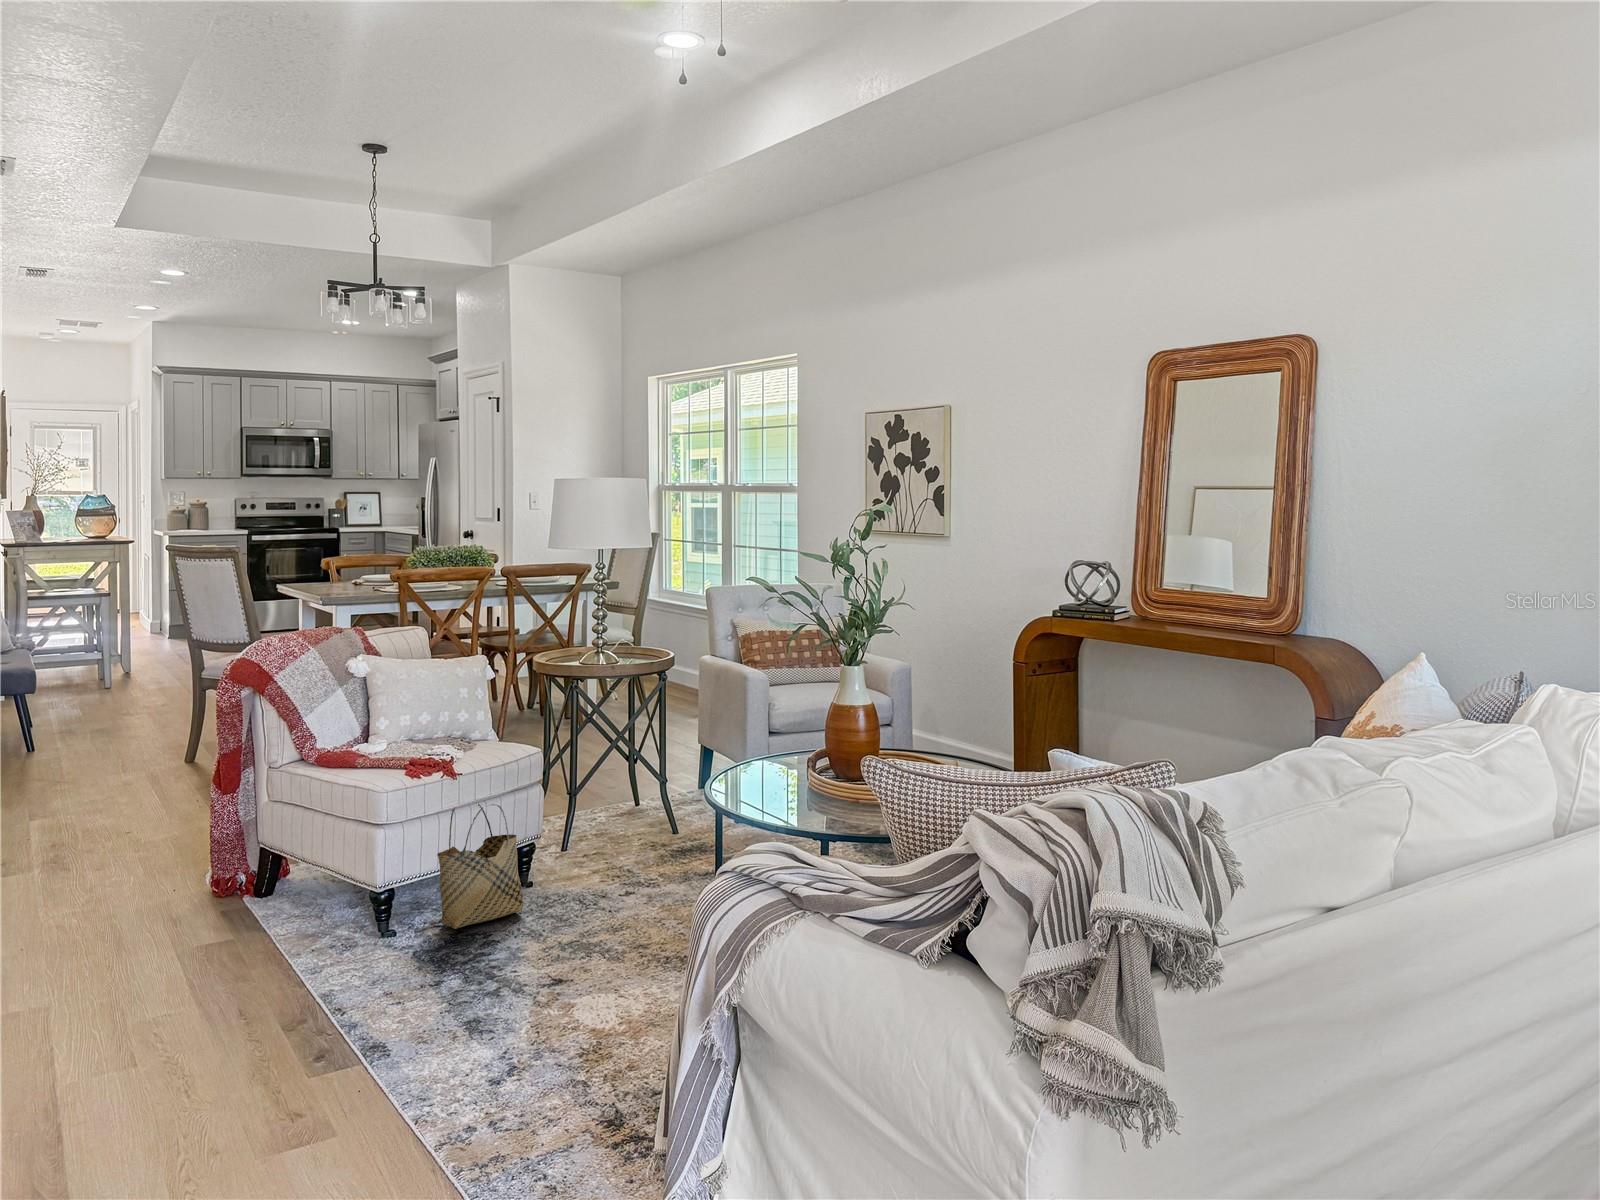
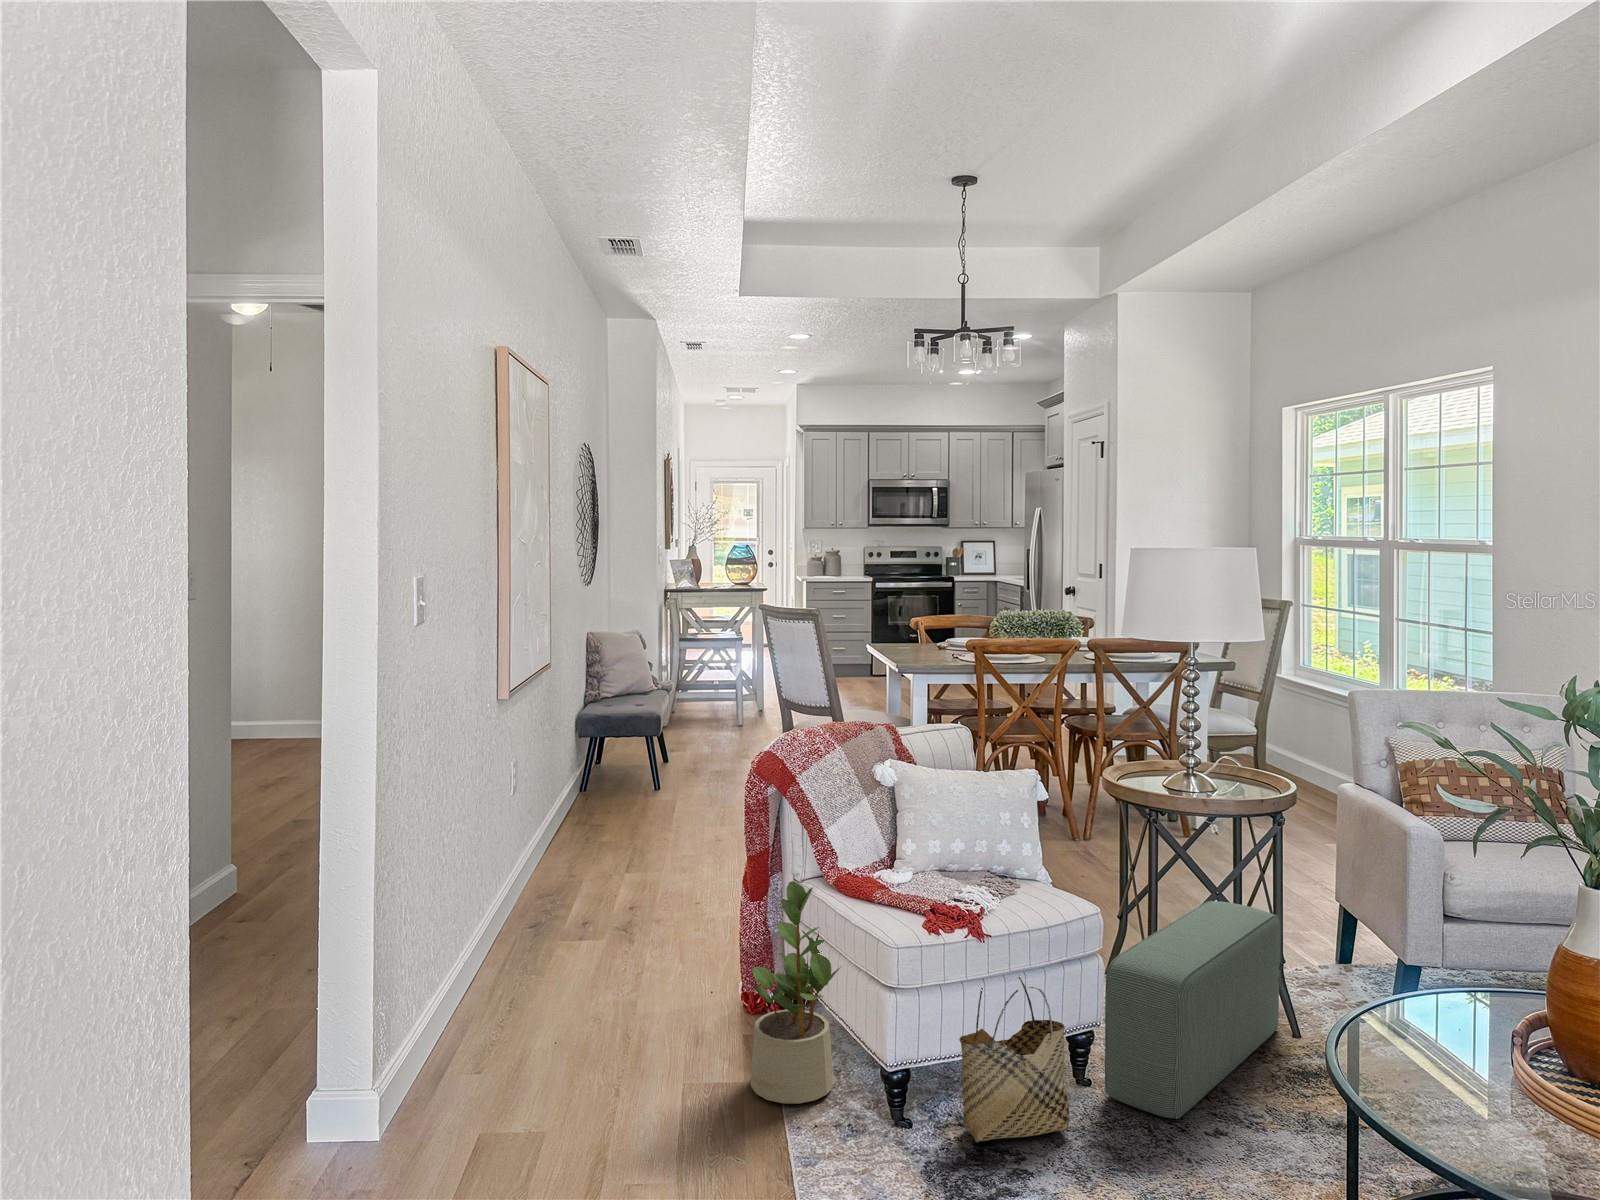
pouf: none [544,746,663,892] -> present [1105,901,1281,1119]
potted plant: none [243,755,331,940] -> present [751,881,841,1104]

